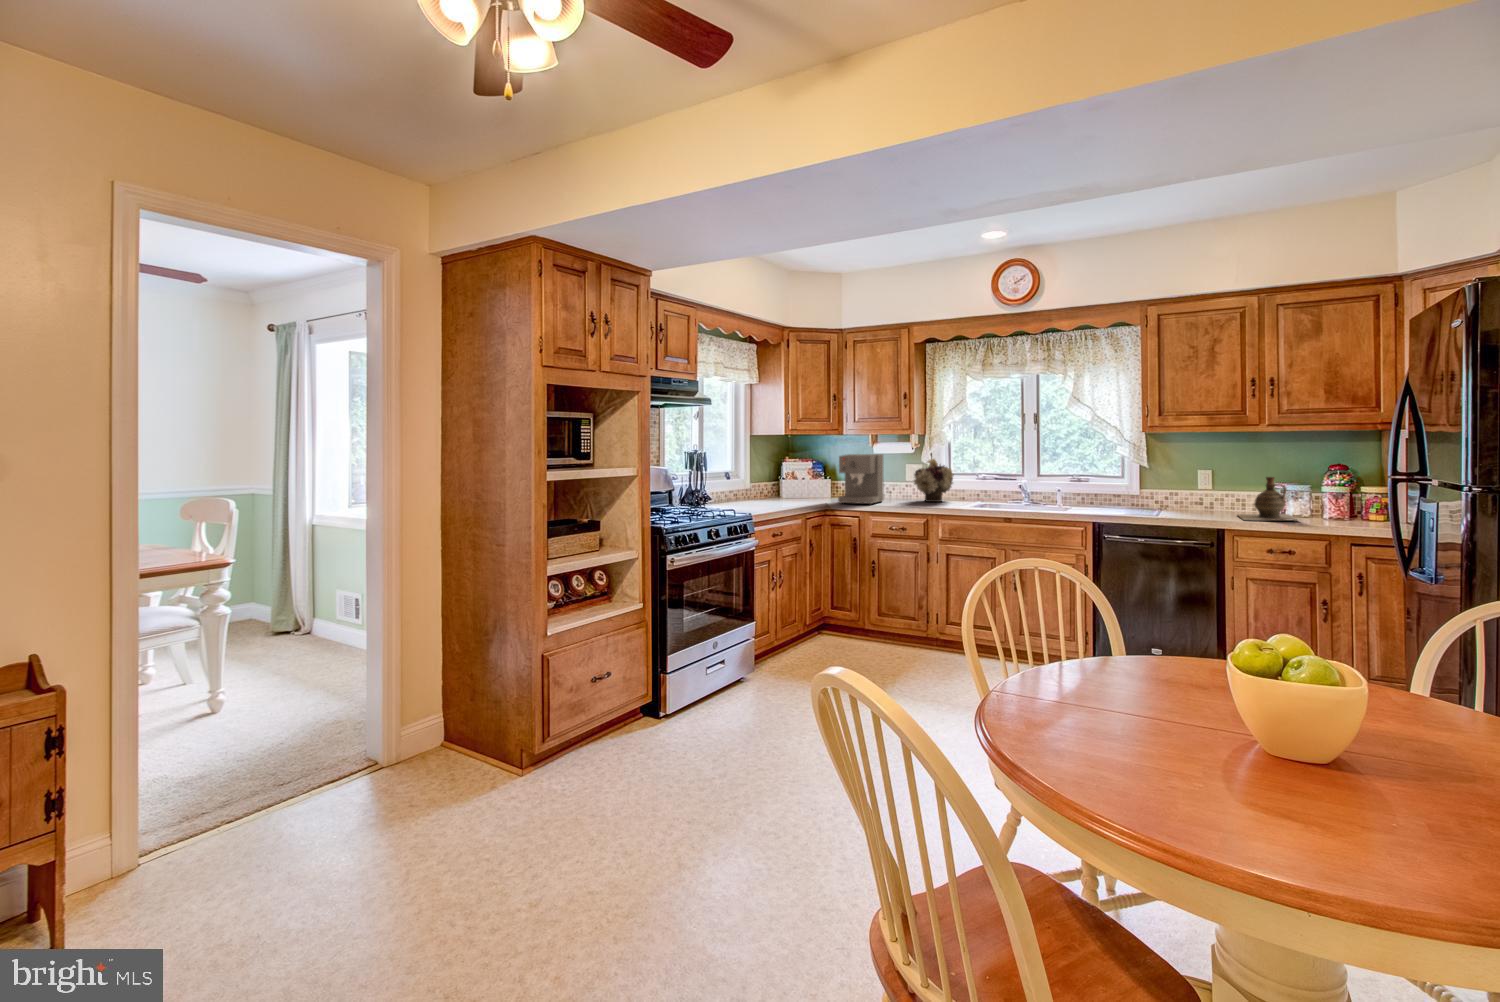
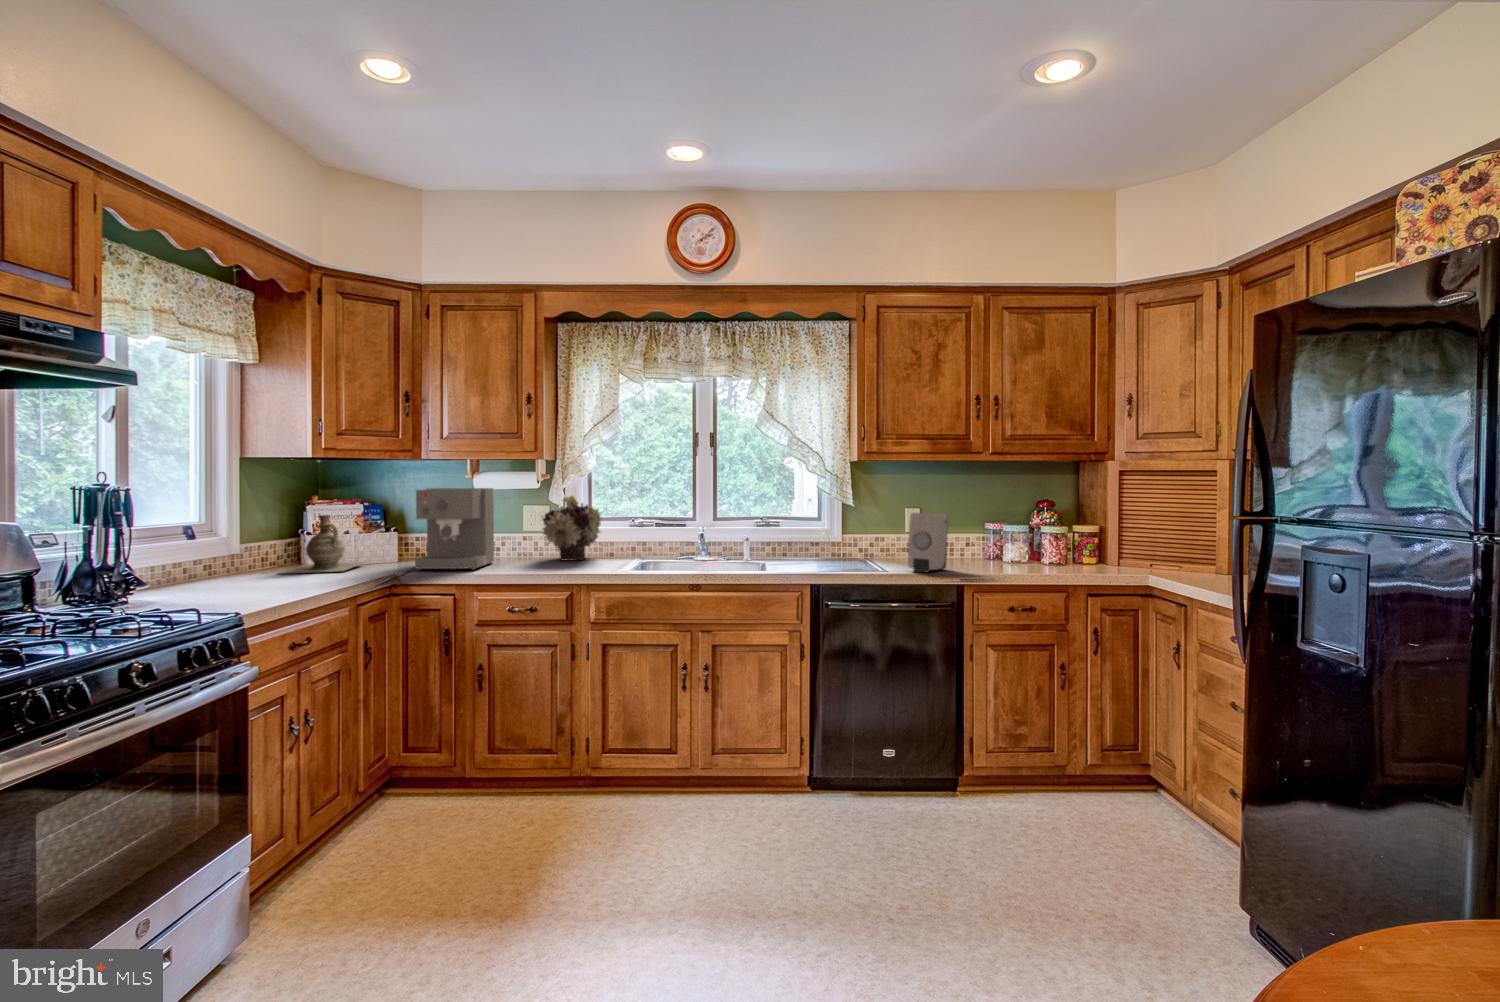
soap dispenser: none [1176,473,1217,519] -> present [908,513,948,572]
ceramic jug: present [1237,477,1297,521] -> present [281,515,362,573]

